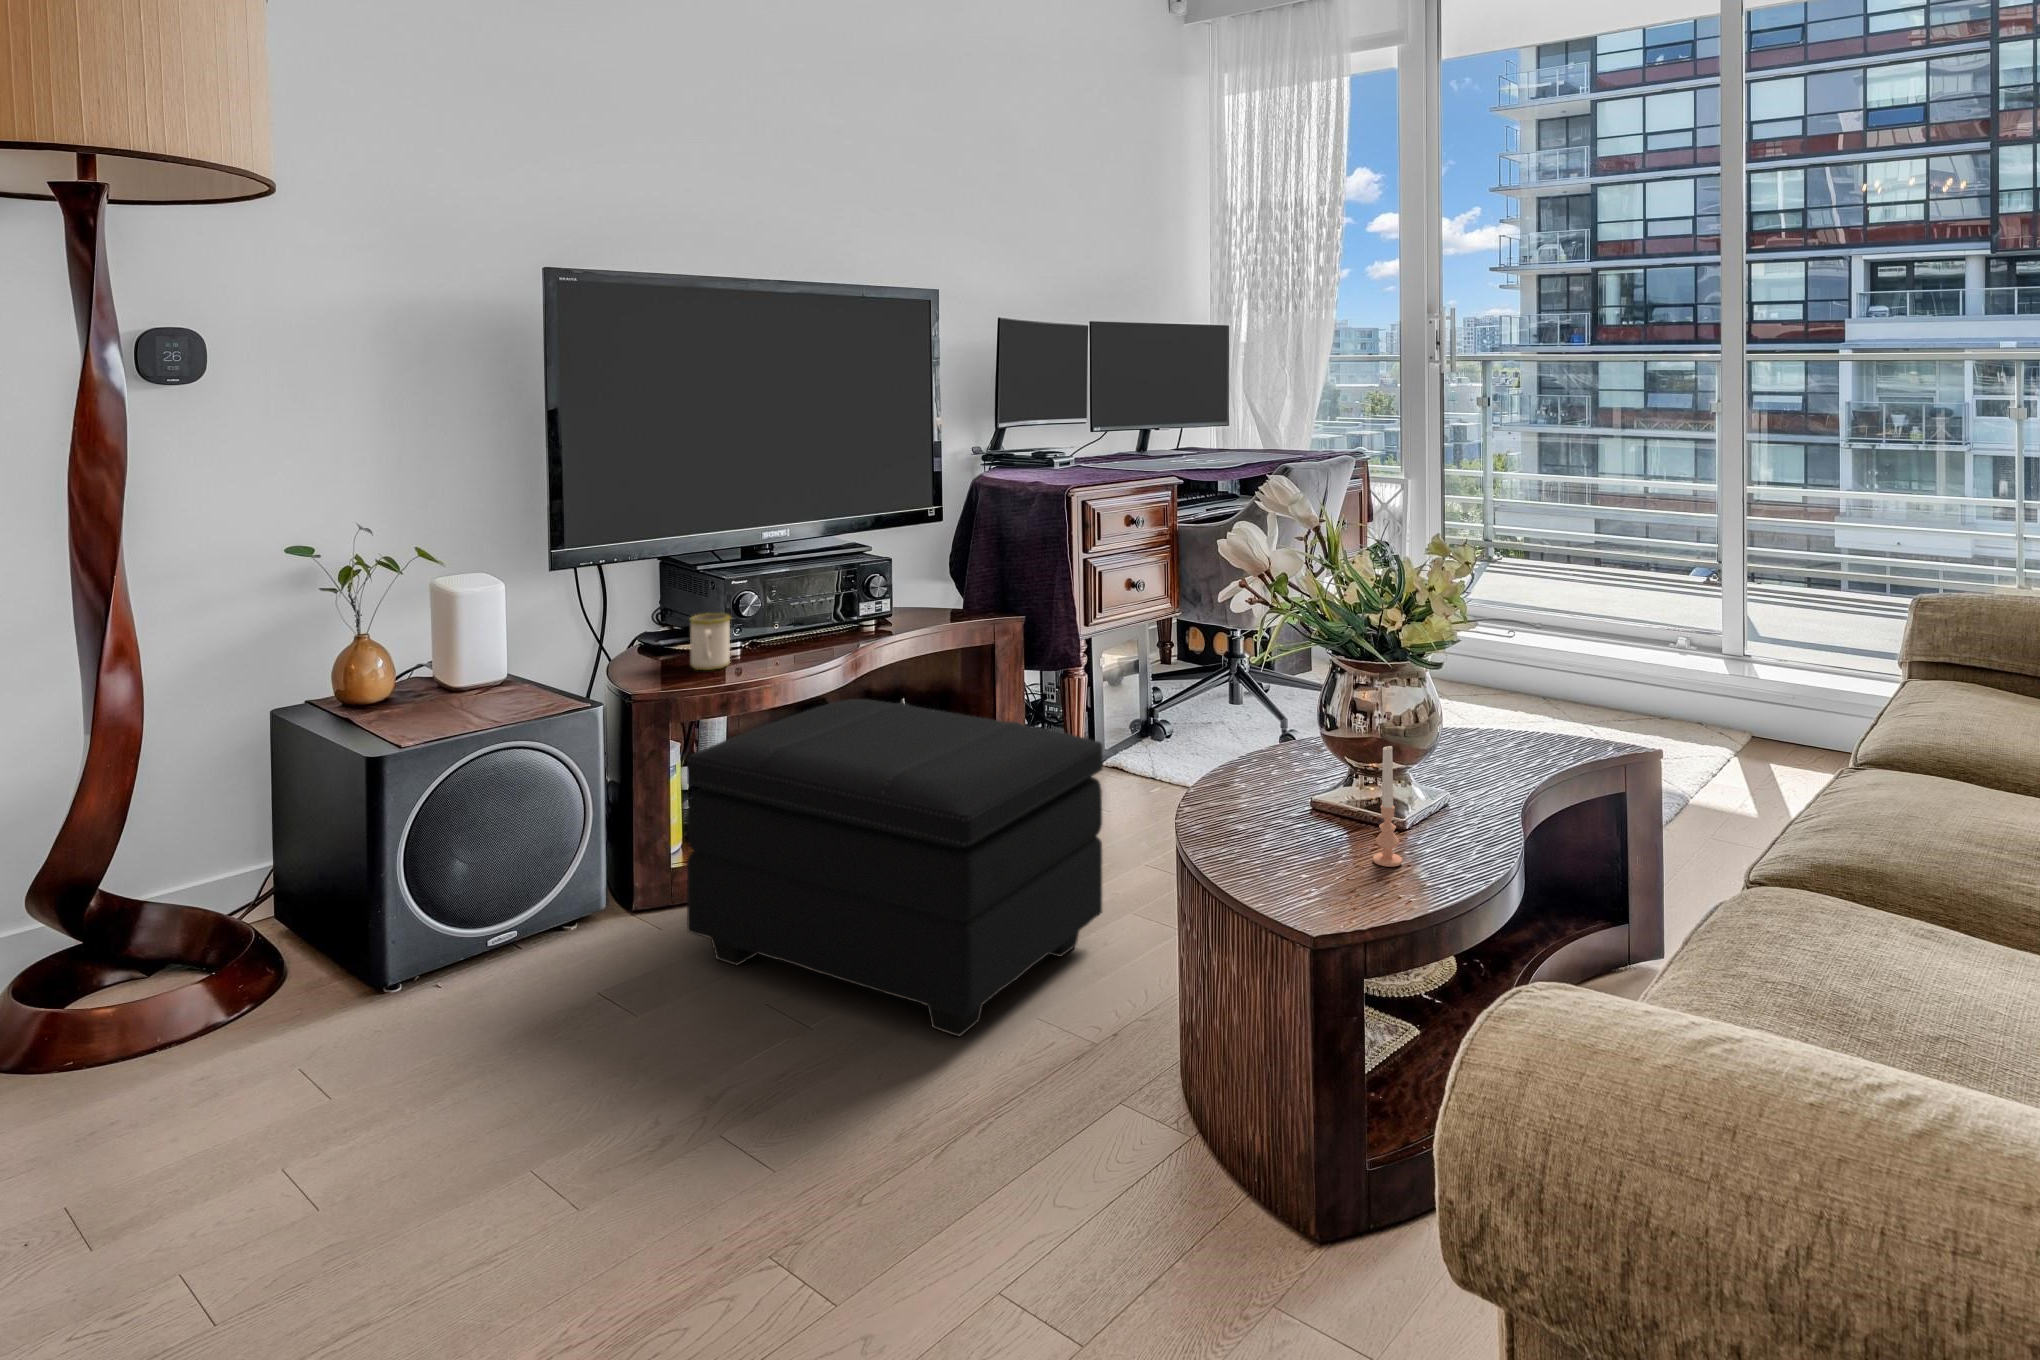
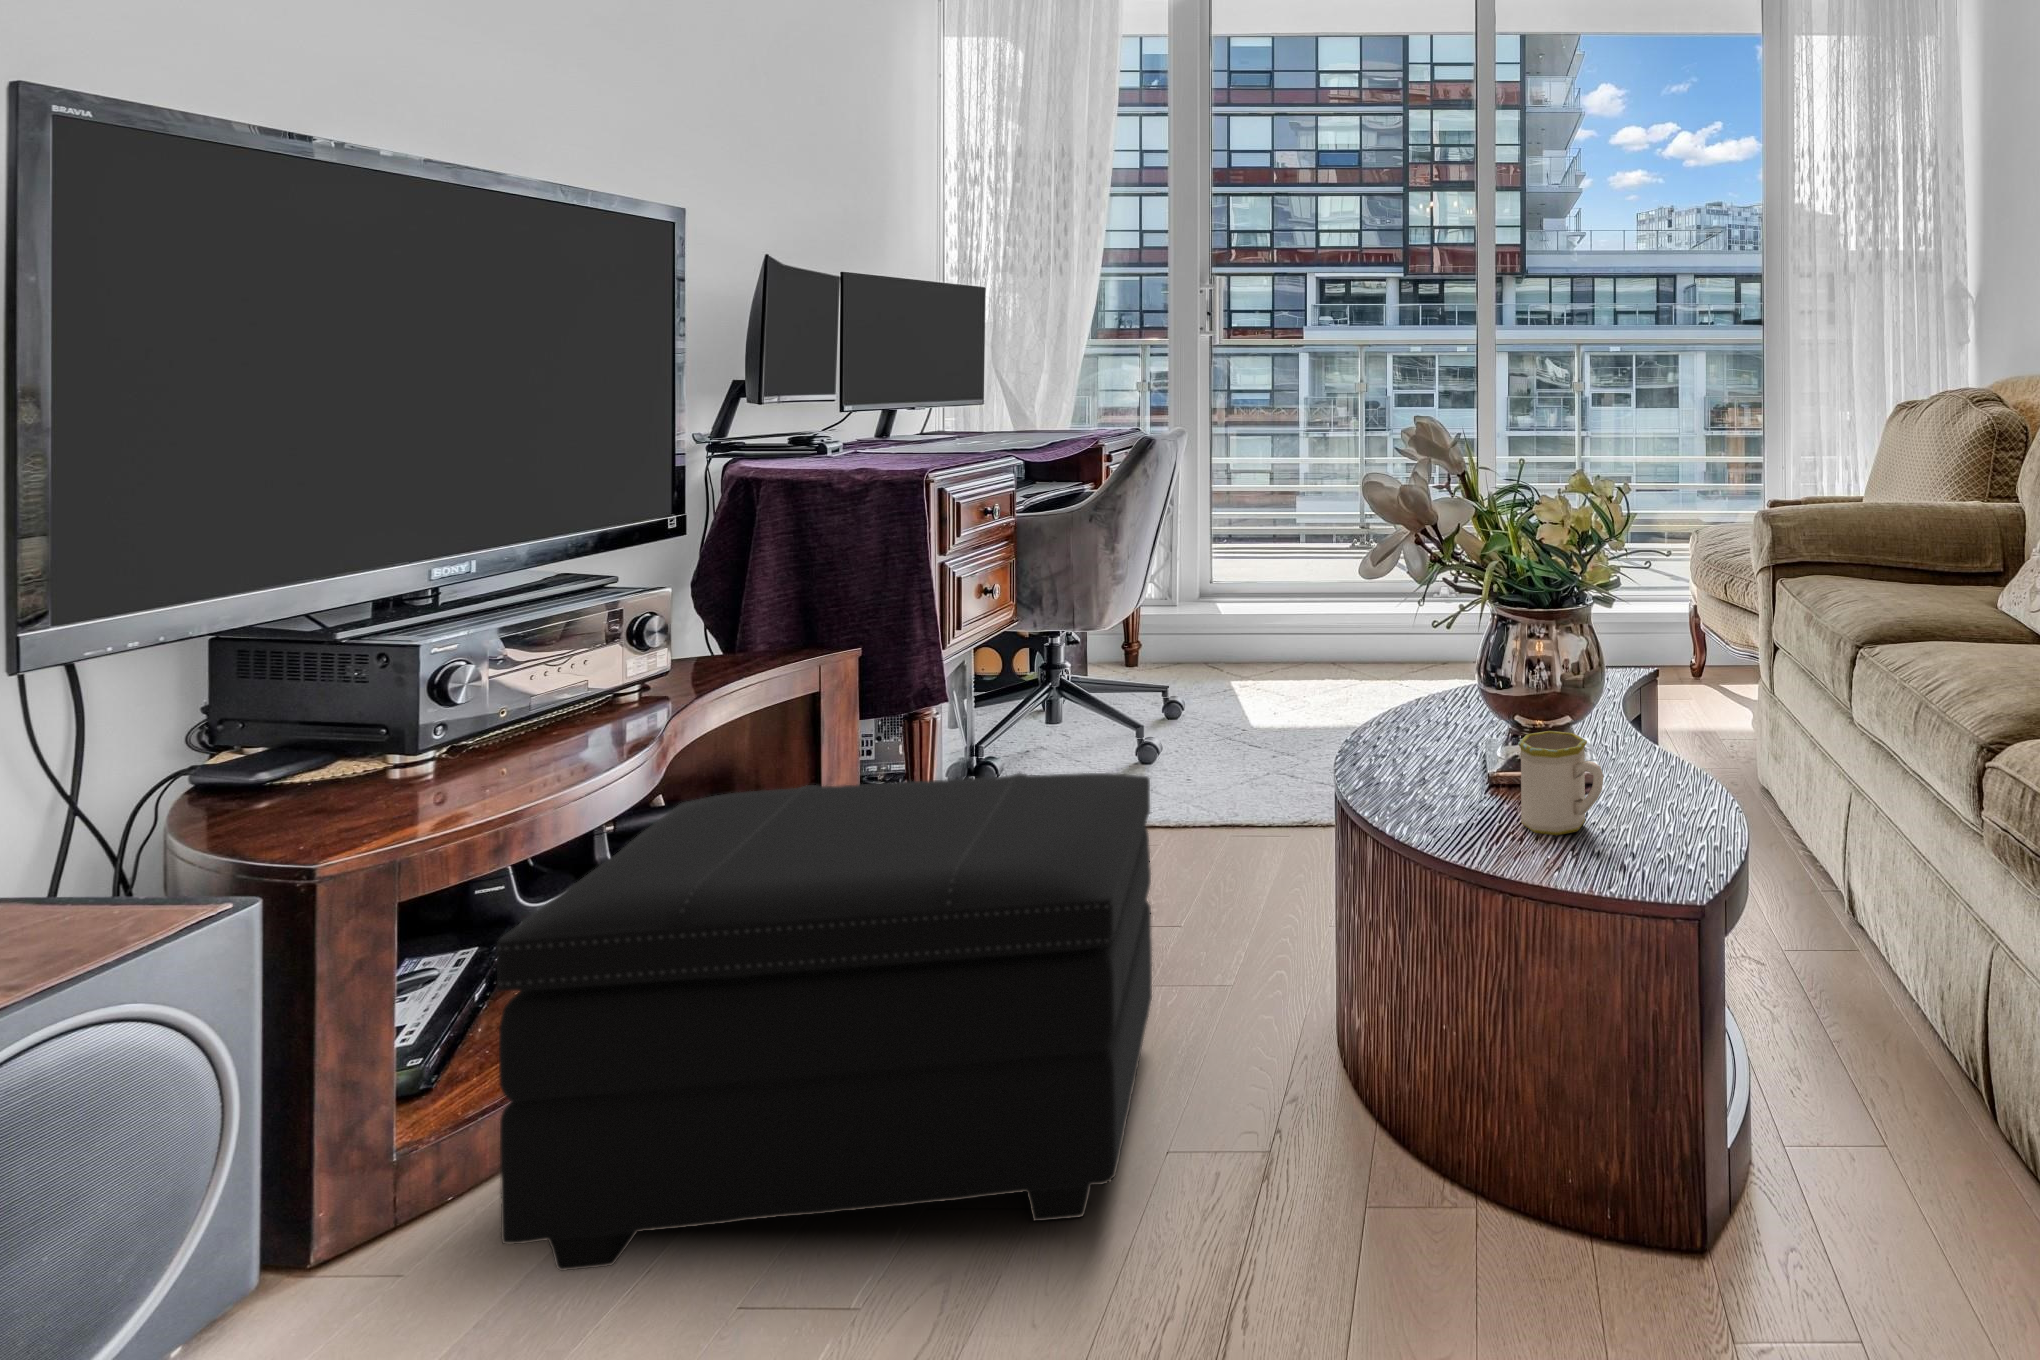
mug: present [690,613,731,670] -> present [1518,731,1604,835]
candle: present [1373,746,1402,867] -> none [1641,687,1673,820]

